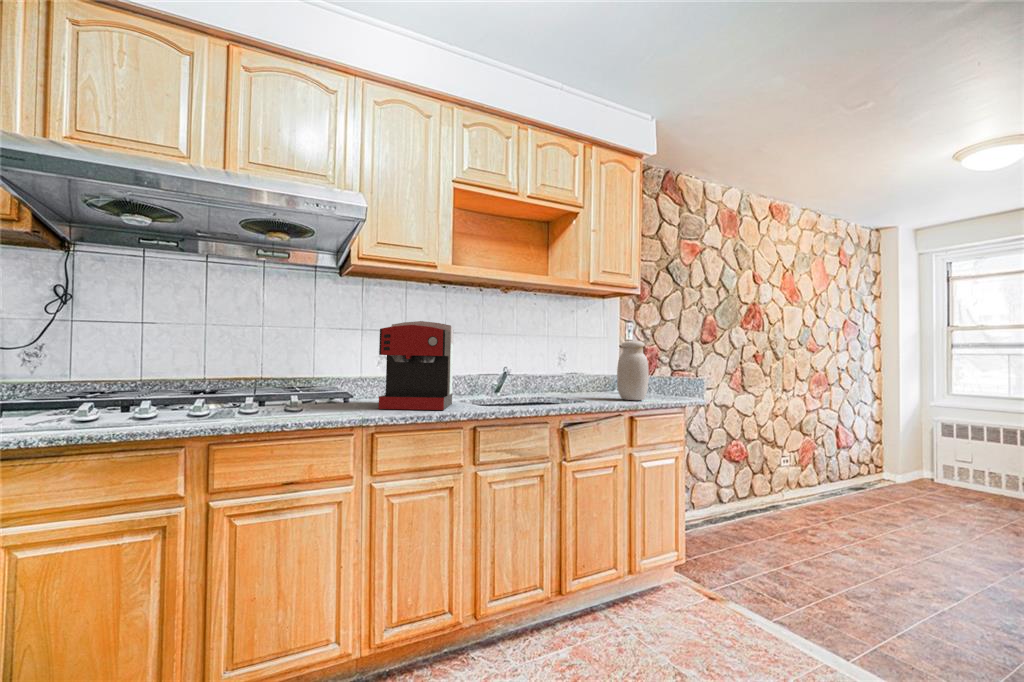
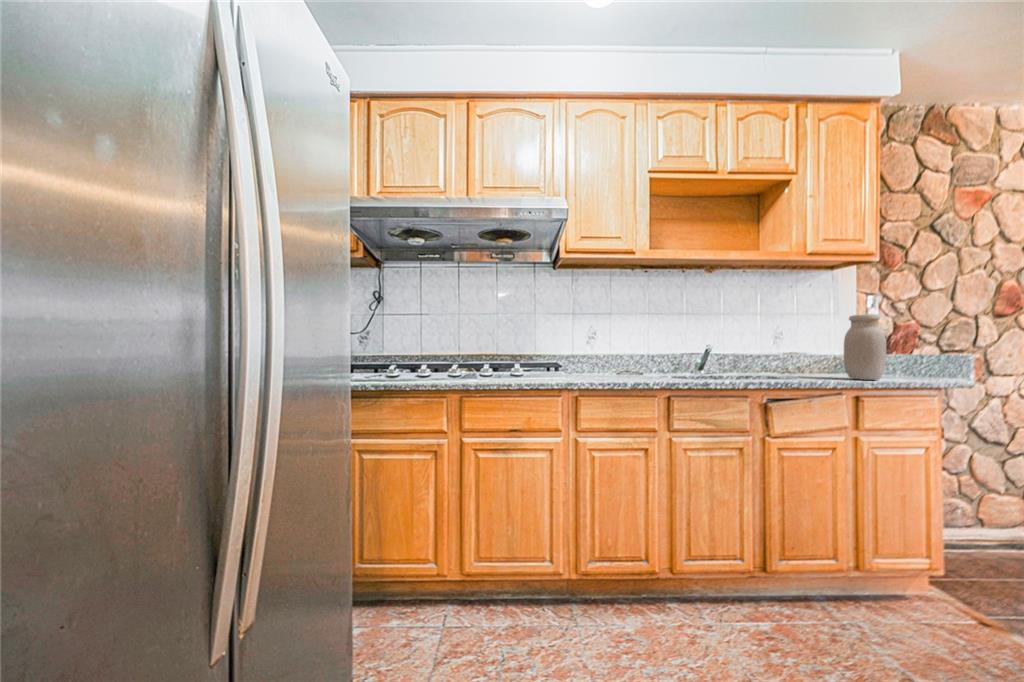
coffee maker: present [378,321,453,410] -> none [582,302,651,380]

